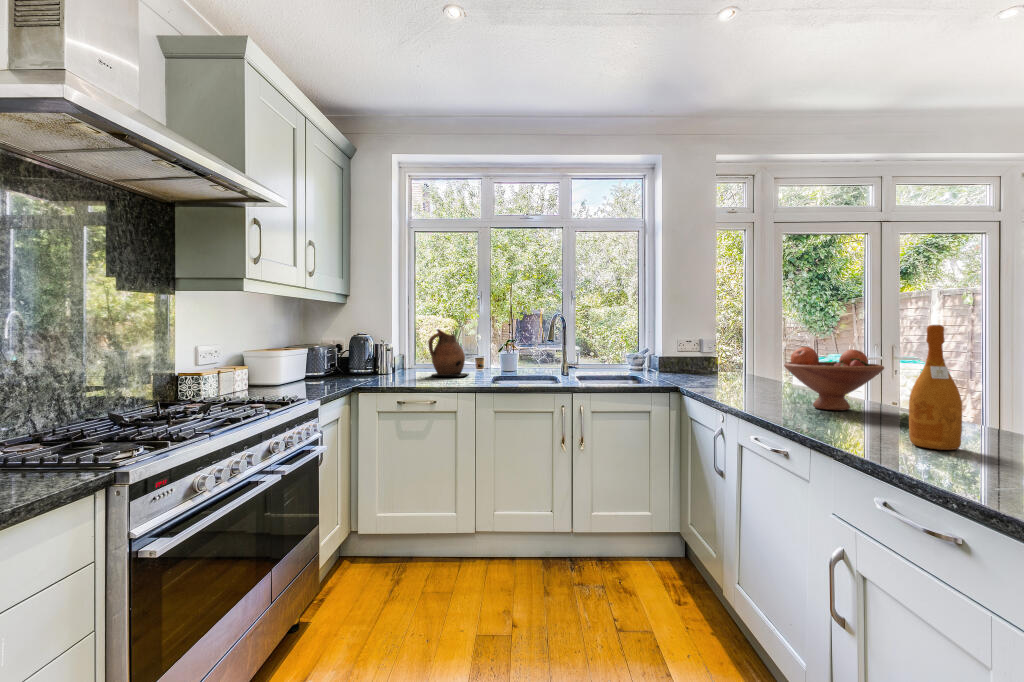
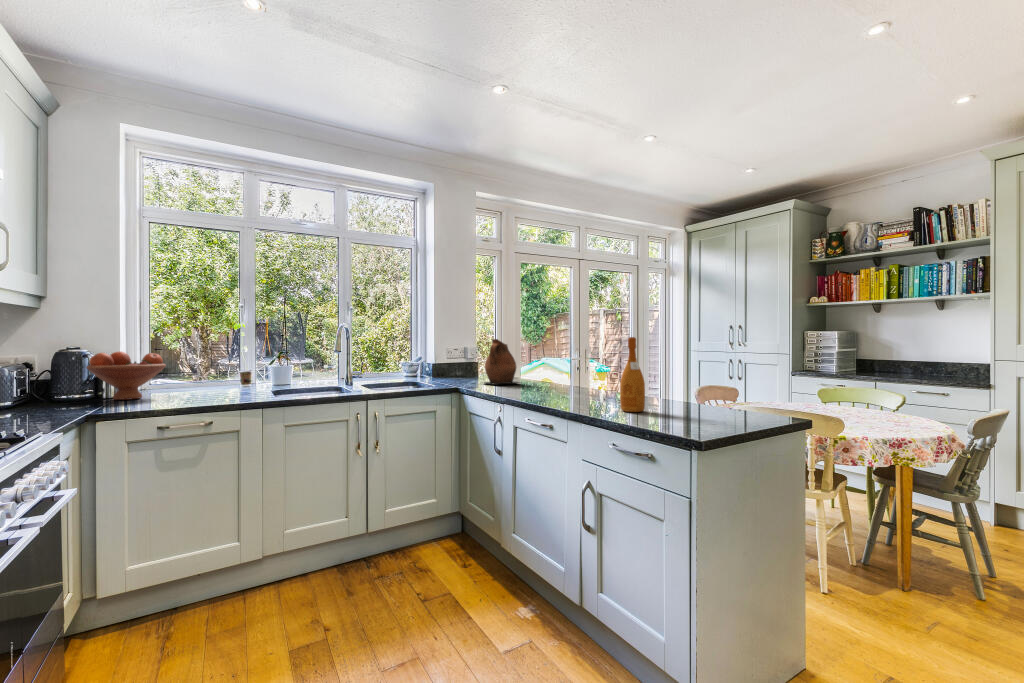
ceramic pitcher: present [428,329,467,377] -> present [484,339,520,384]
fruit bowl: present [784,347,884,410] -> present [86,352,166,400]

